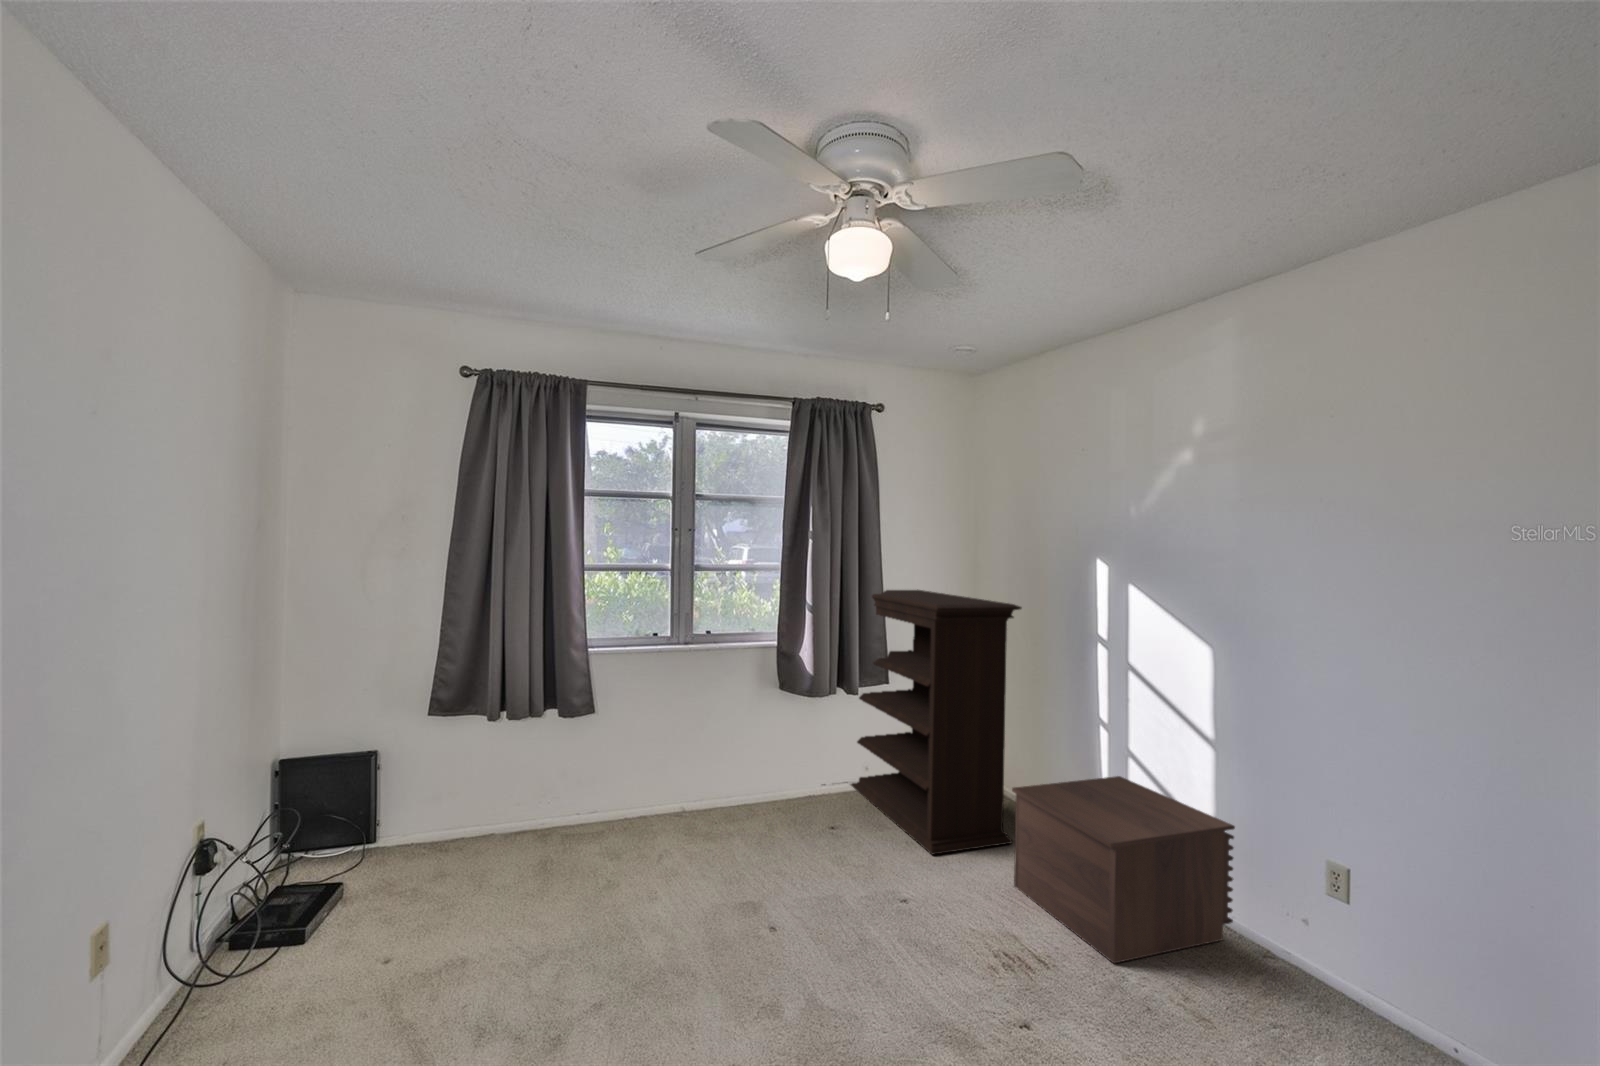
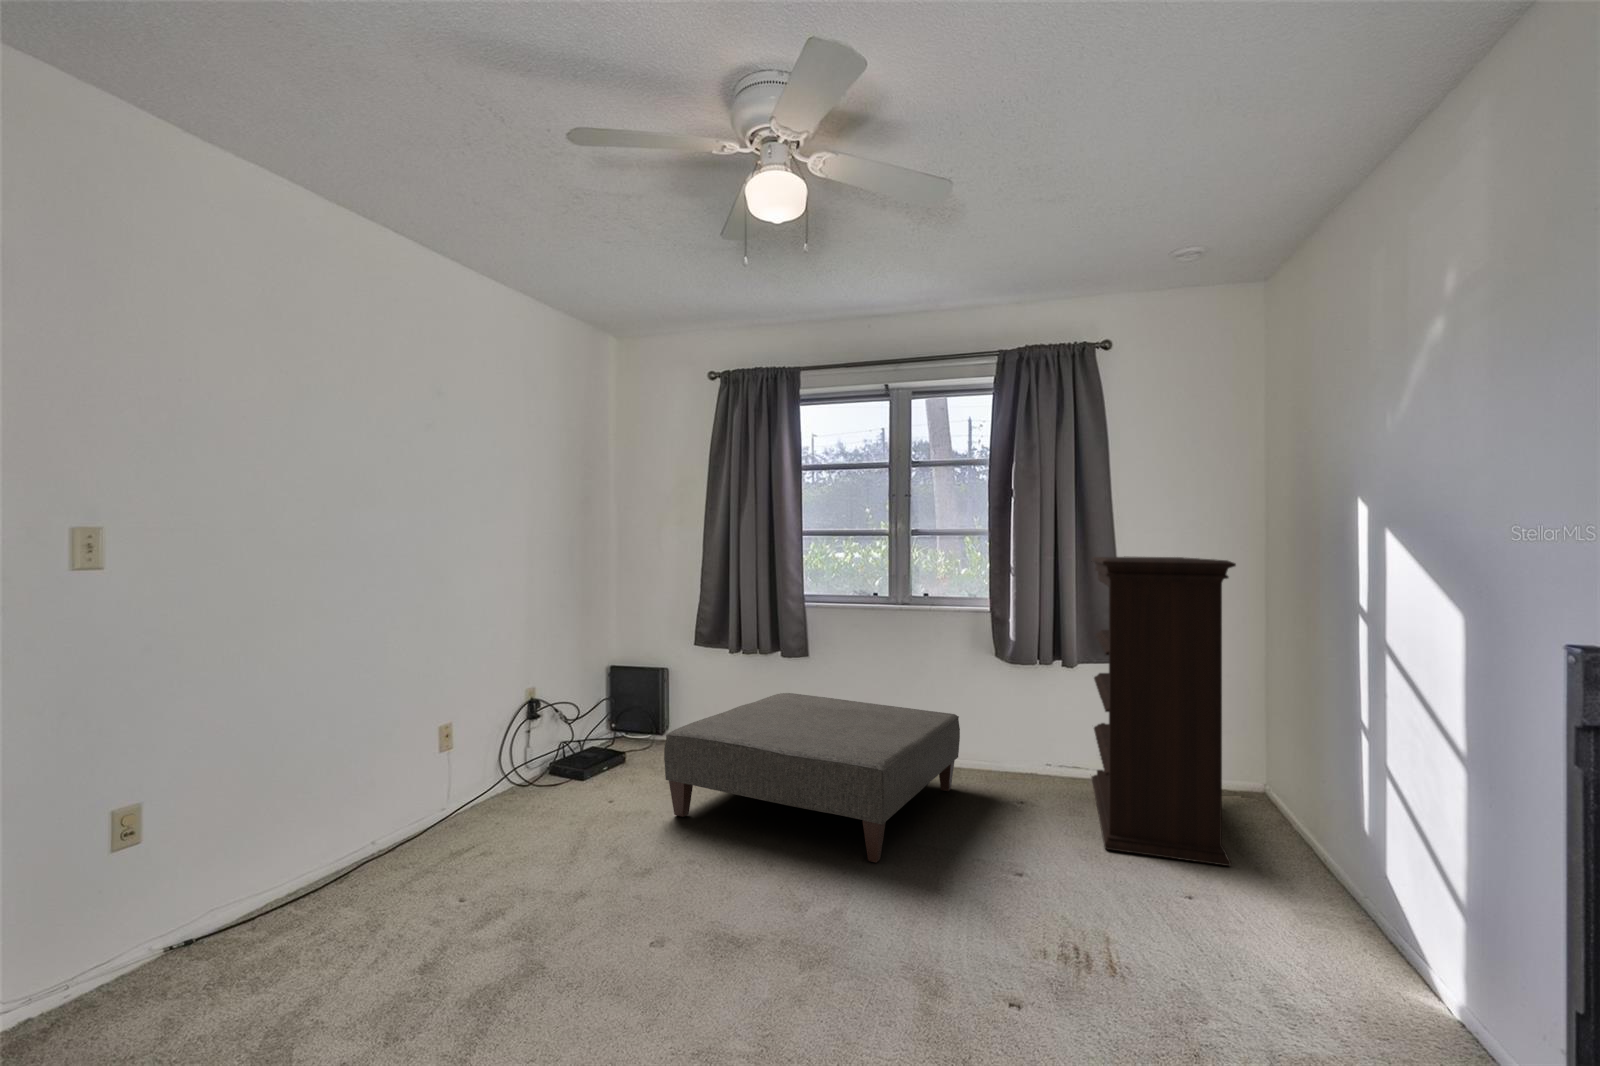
ottoman: none [502,754,804,955] -> present [664,693,960,863]
nightstand: present [1012,776,1235,963] -> none [1169,777,1470,1046]

